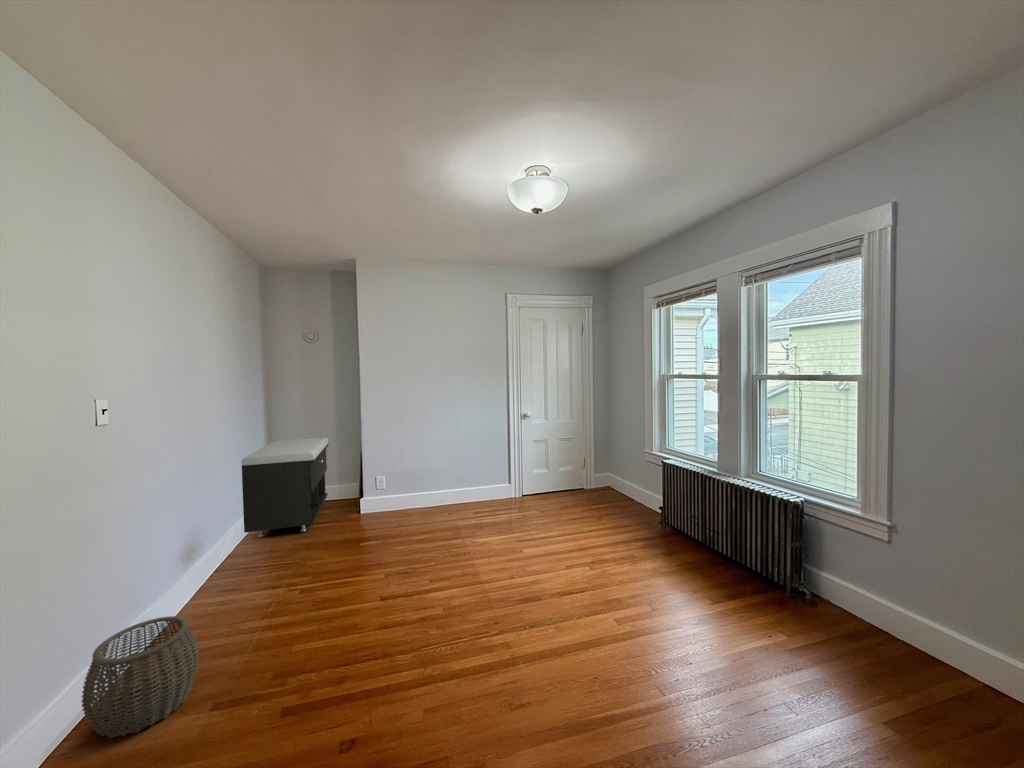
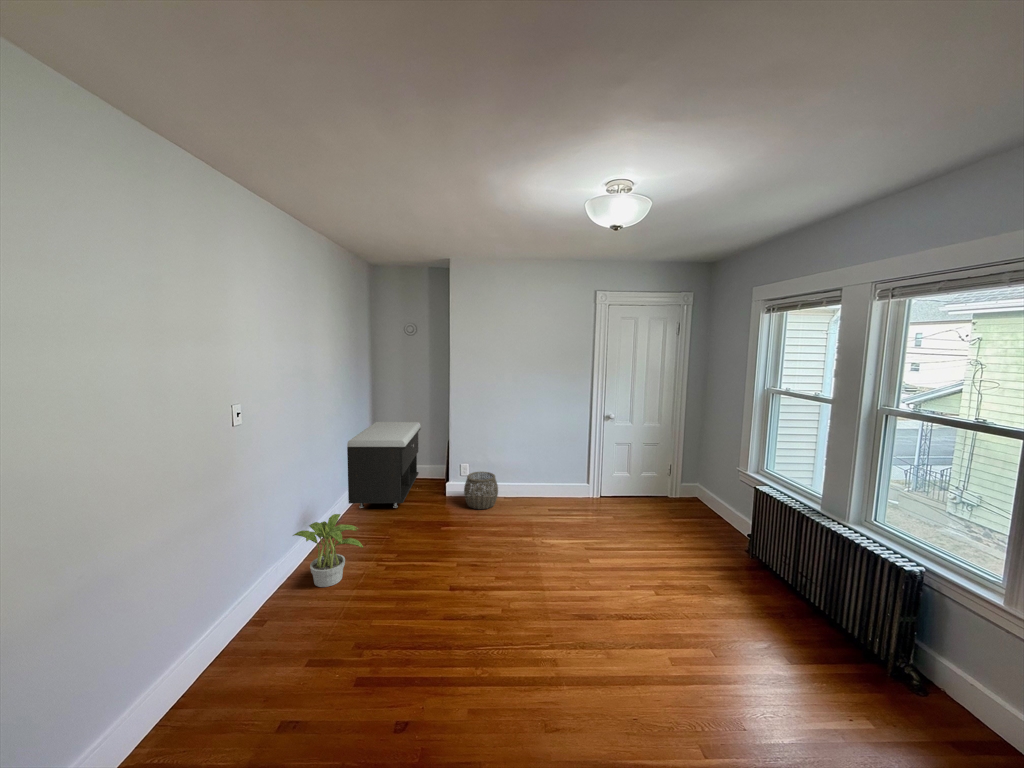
potted plant: none [175,535,272,625] -> present [293,514,363,587]
woven basket: present [81,616,199,738] -> present [464,472,498,509]

